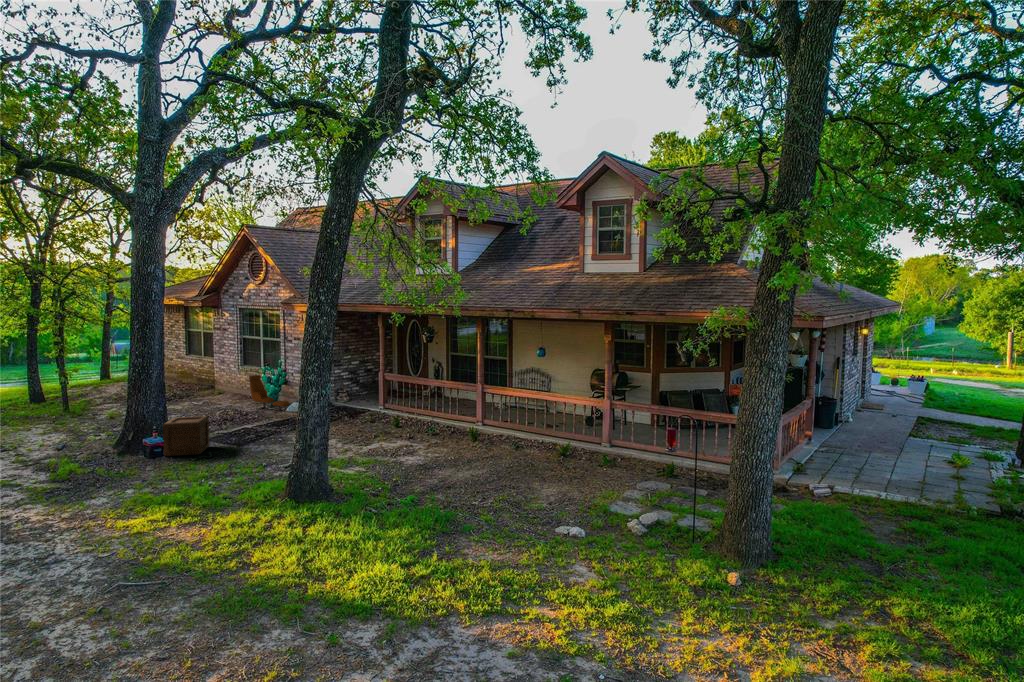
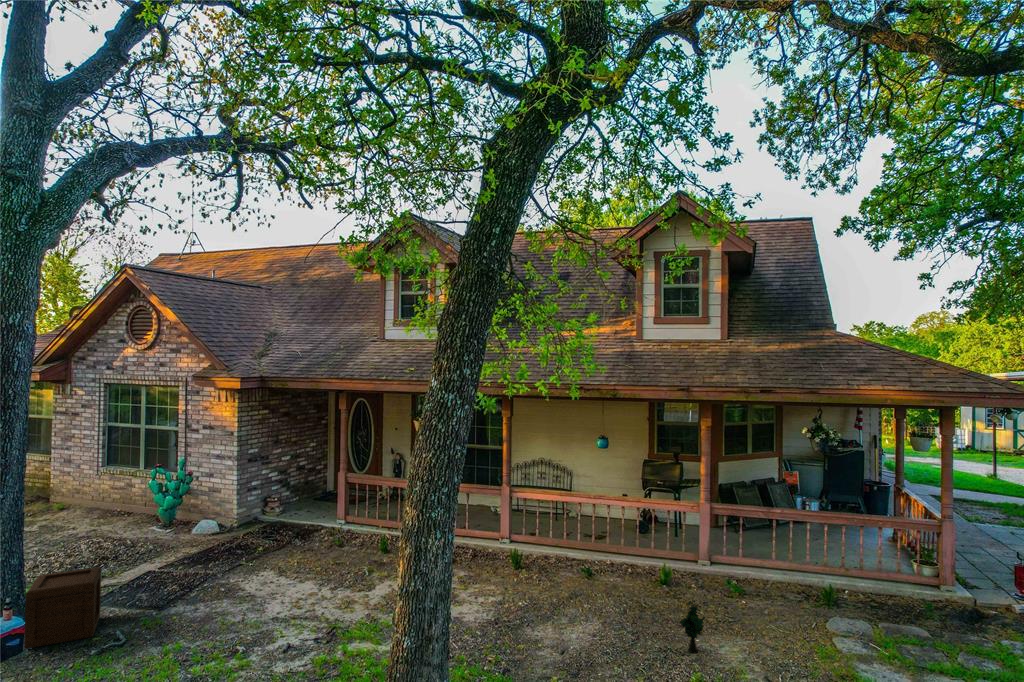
lounge chair: present [249,375,289,411] -> none [127,480,192,538]
decorative plant: none [536,455,555,490] -> present [680,600,705,653]

